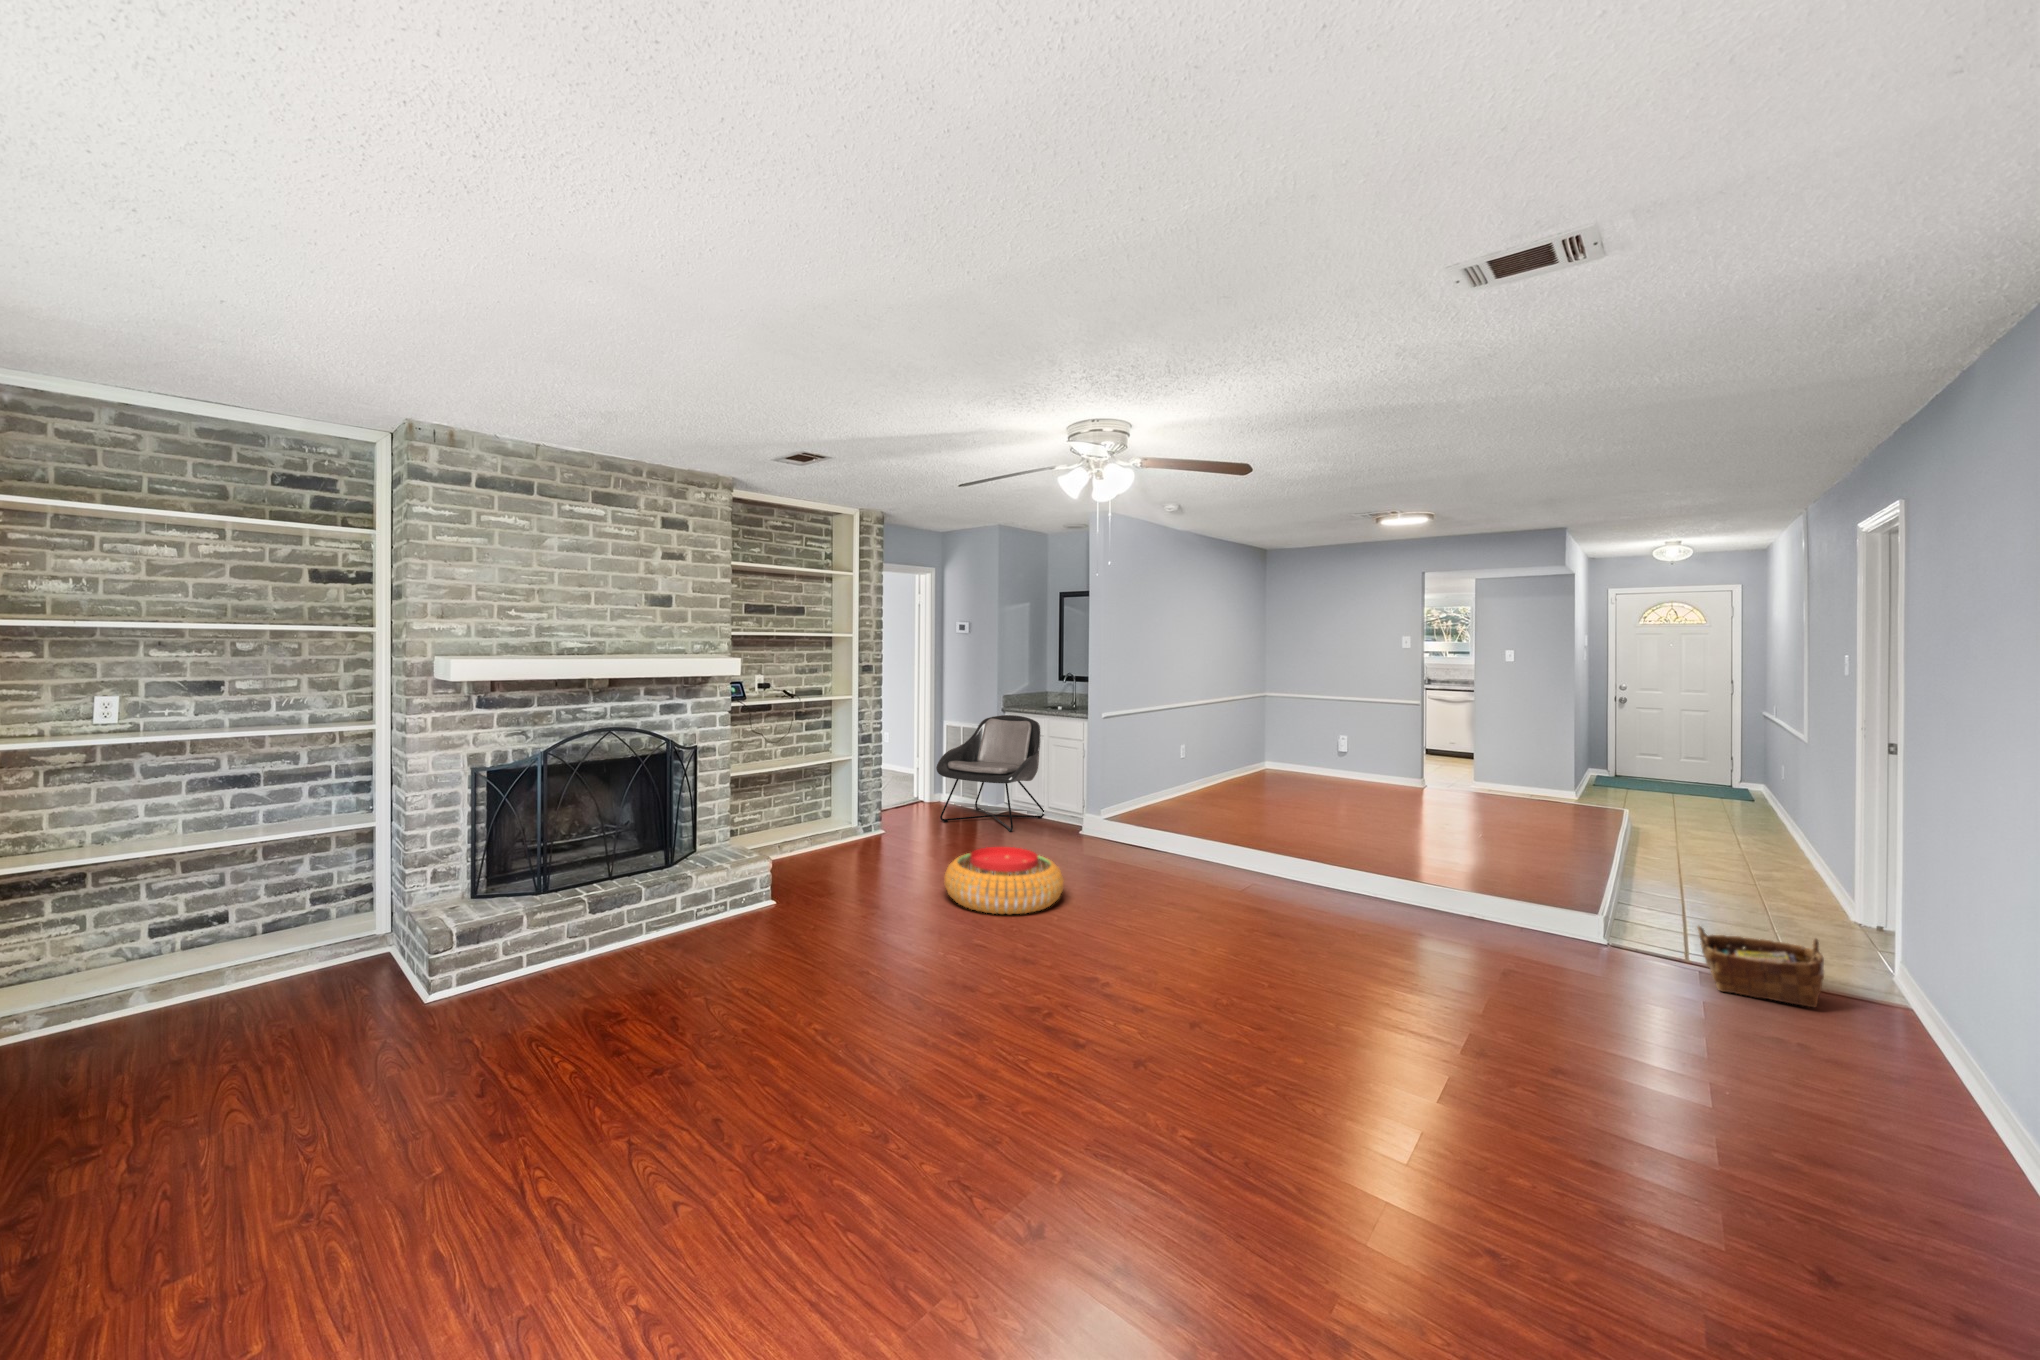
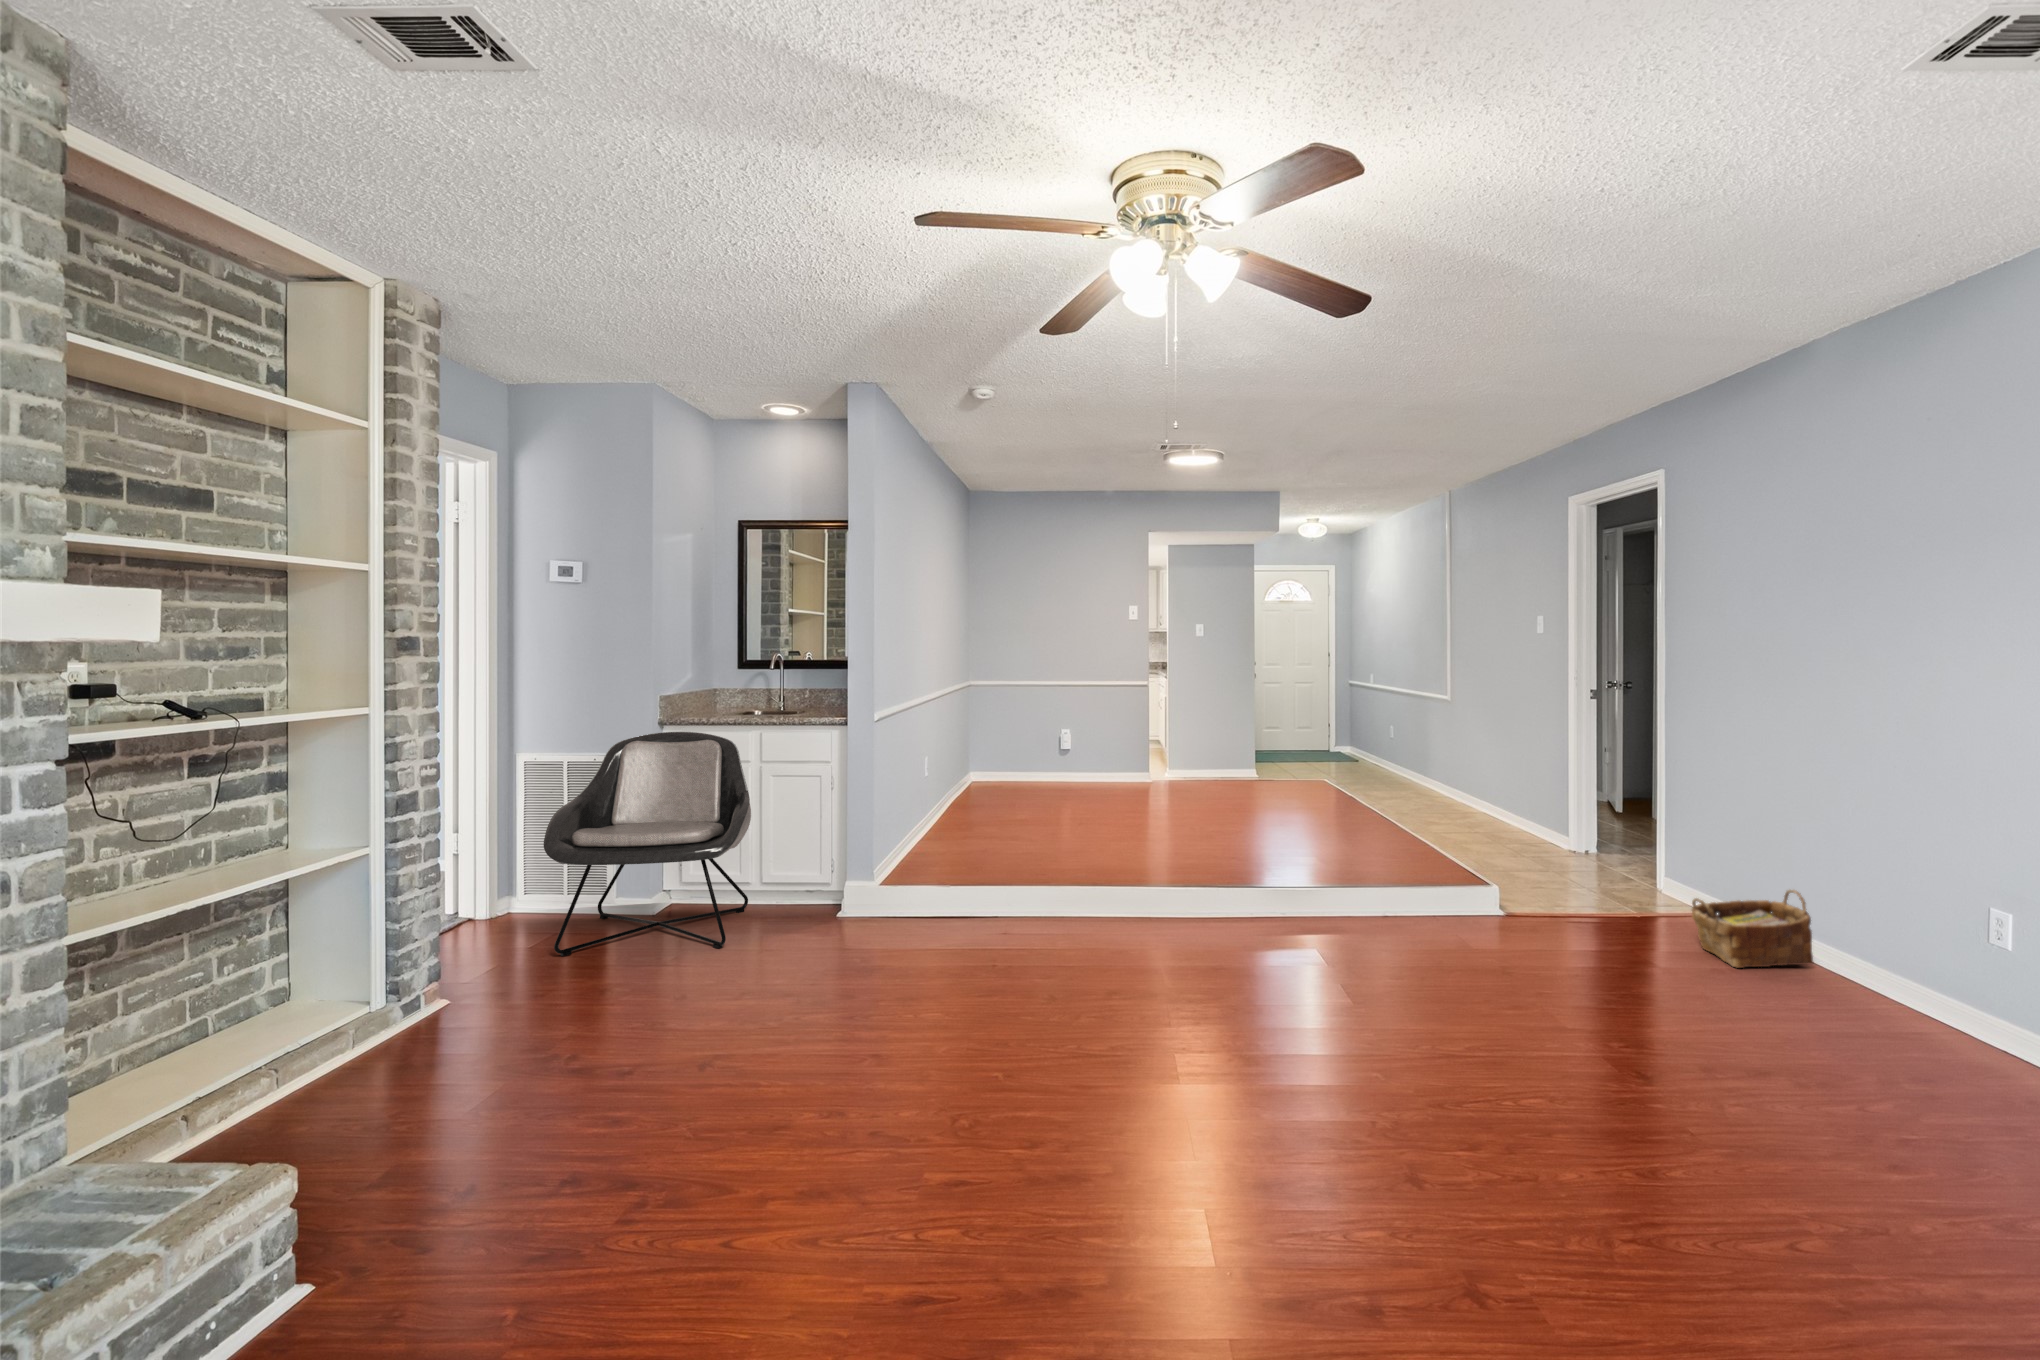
pouf: present [944,847,1064,914] -> none [749,981,1000,1142]

